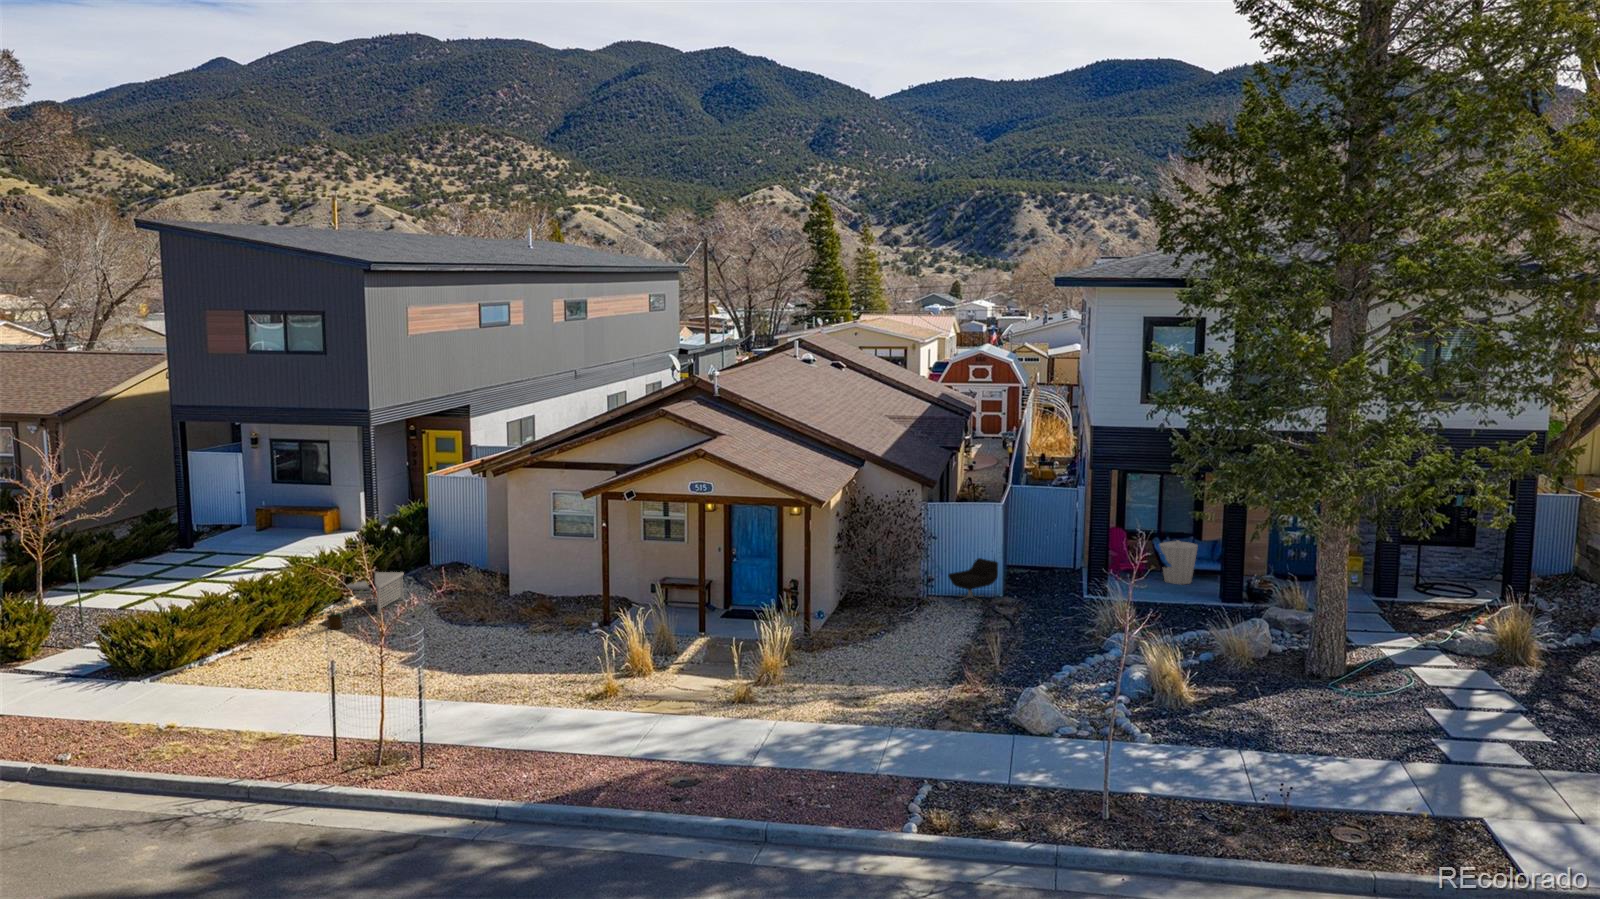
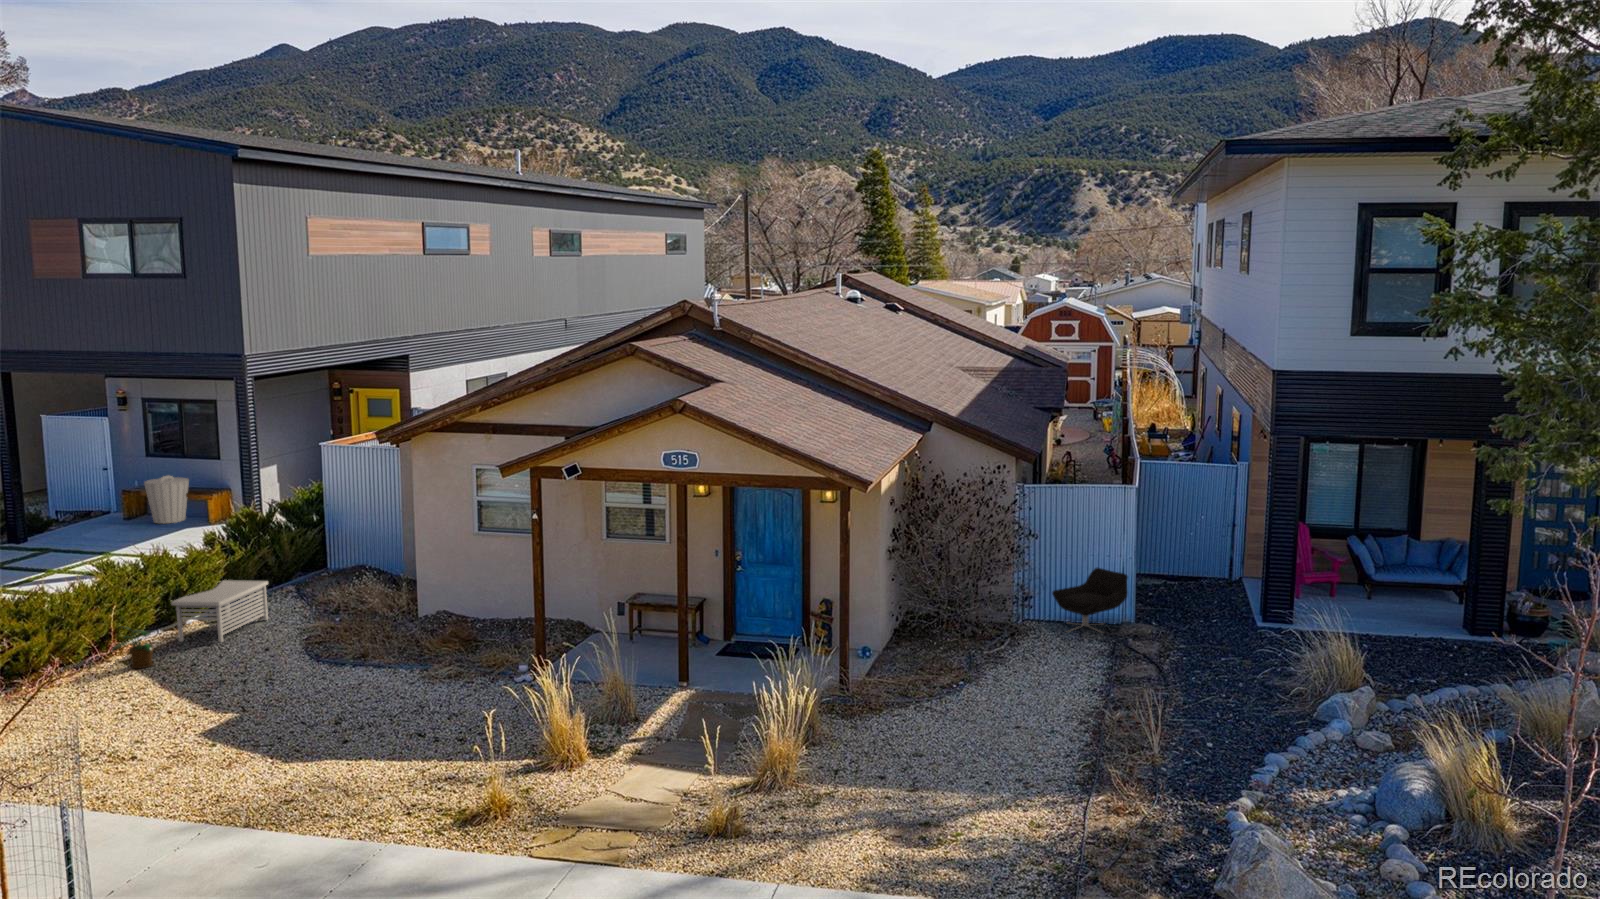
trash can: present [1160,540,1198,584] -> present [144,475,189,523]

